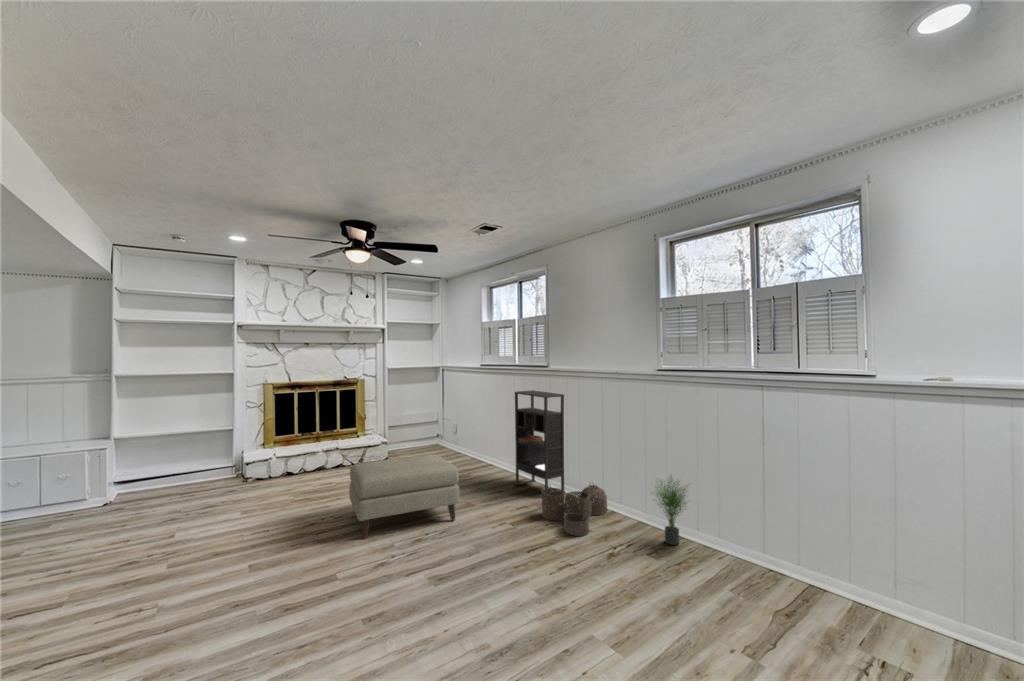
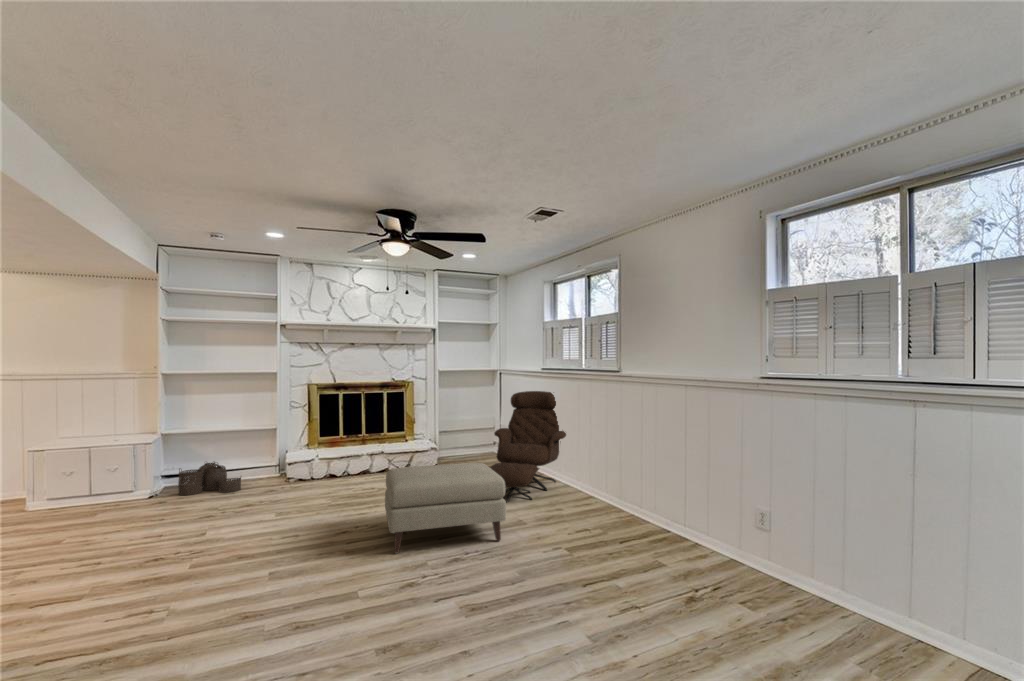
lounge chair: none [437,388,505,486] -> present [490,391,566,502]
bookshelf: present [514,390,566,493] -> none [575,394,637,523]
potted plant: present [655,481,688,545] -> none [742,498,805,594]
woven basket: present [542,485,607,536] -> present [178,462,241,495]

